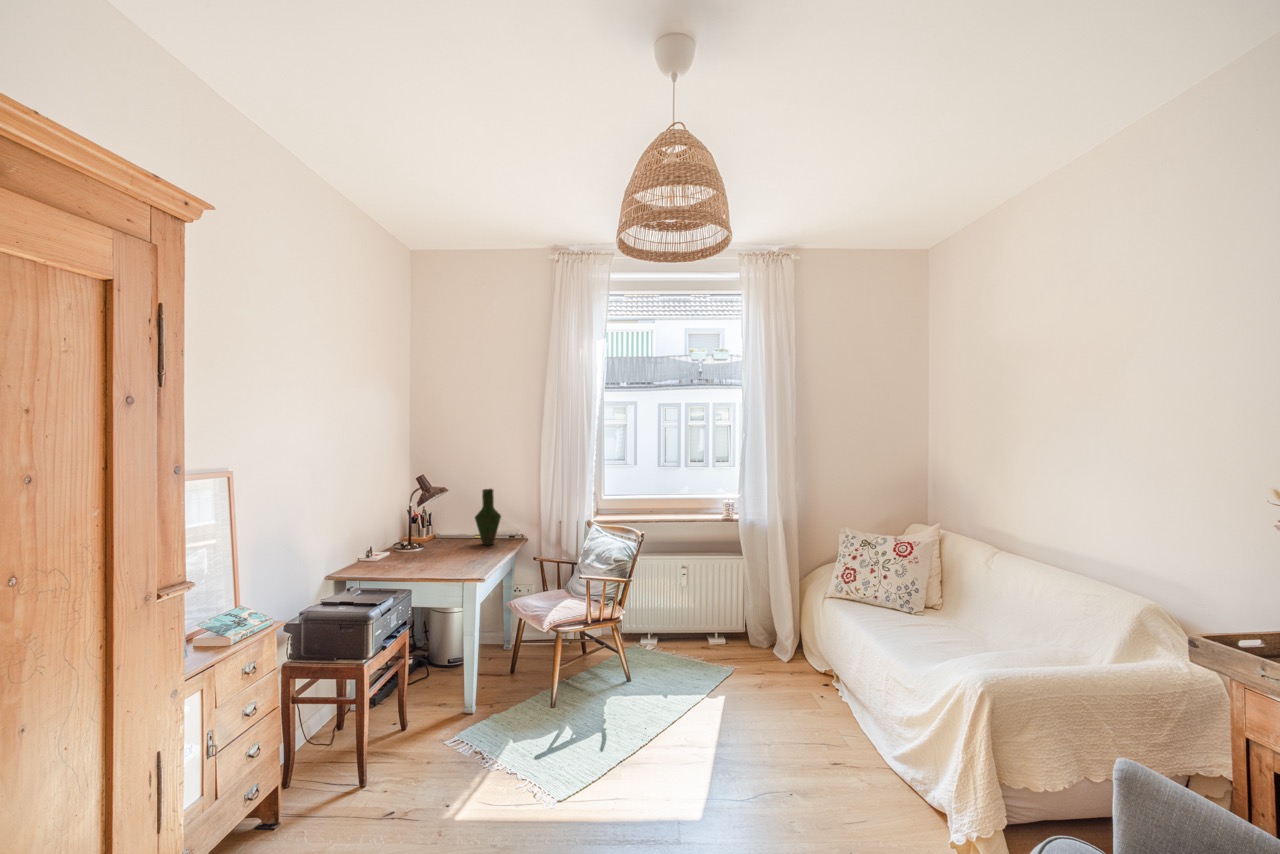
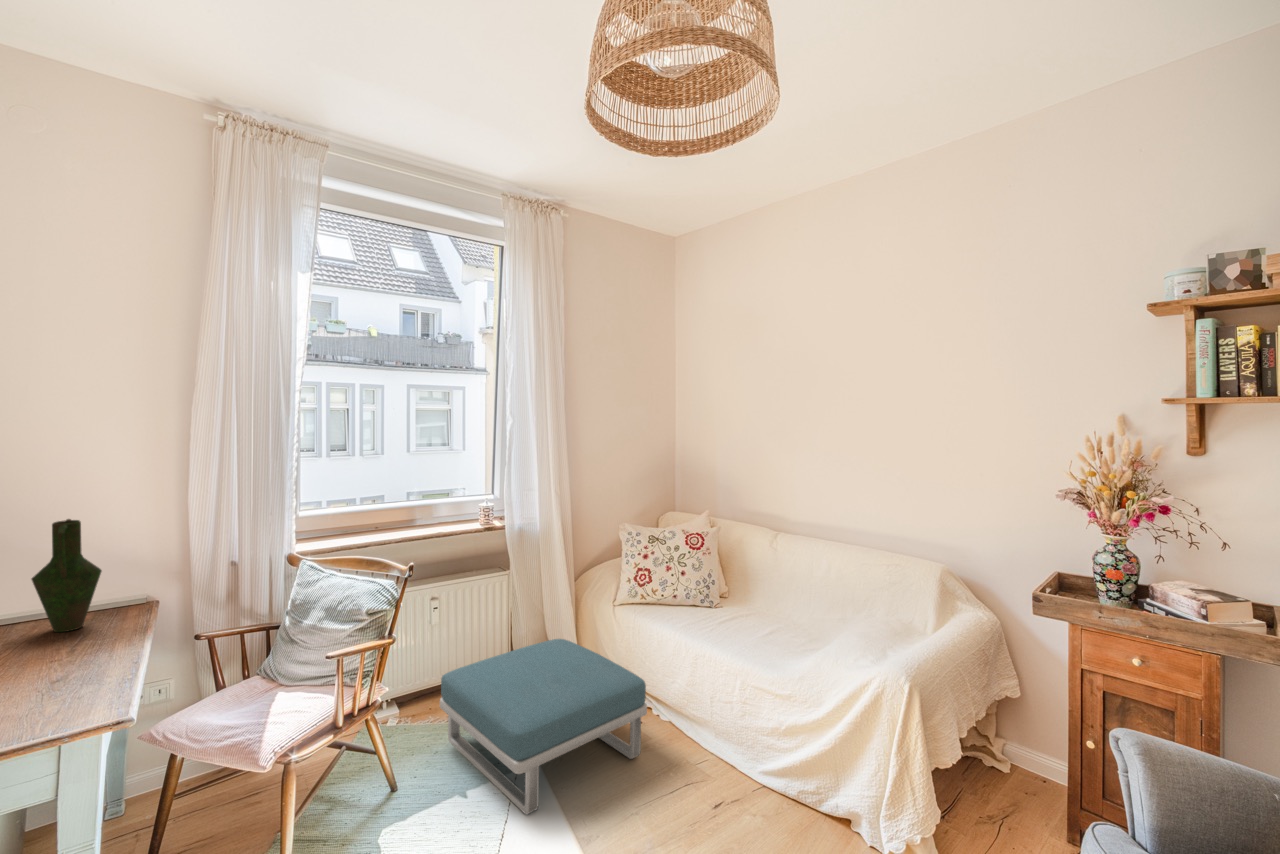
footstool: none [671,612,814,721] -> present [440,639,647,814]

